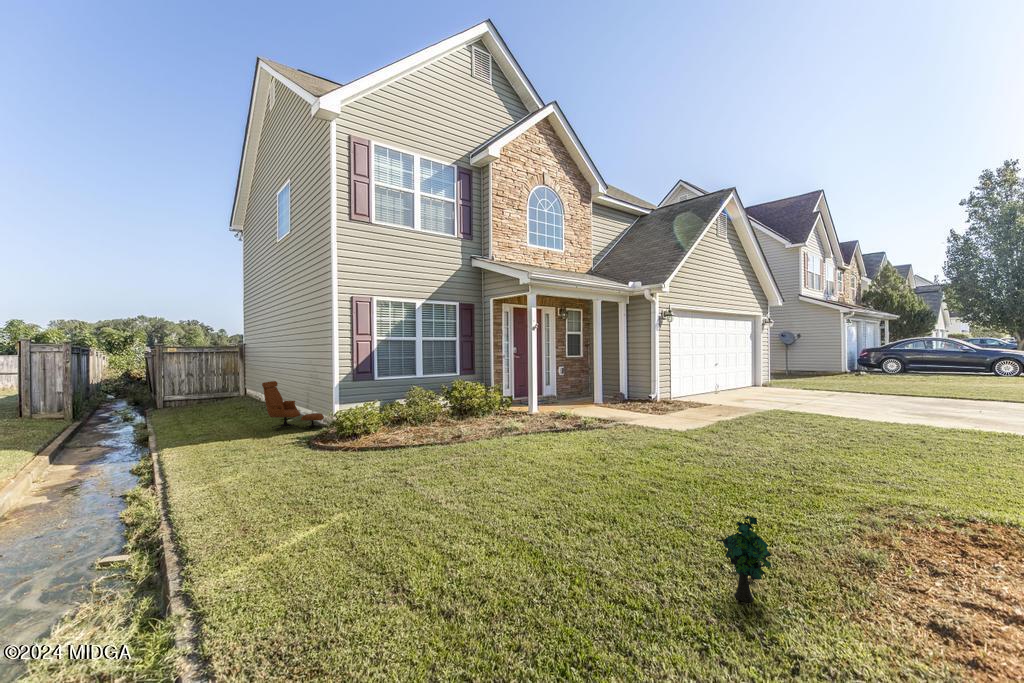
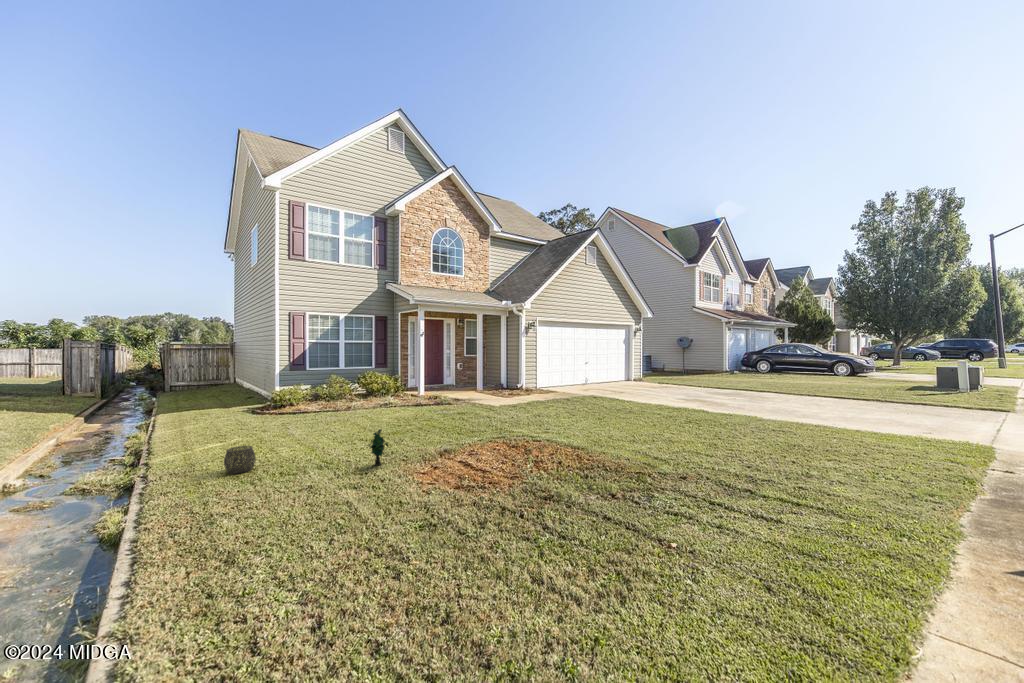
lounge chair: present [262,381,324,431] -> none [228,370,271,404]
woven basket: none [413,557,477,639] -> present [224,446,256,474]

